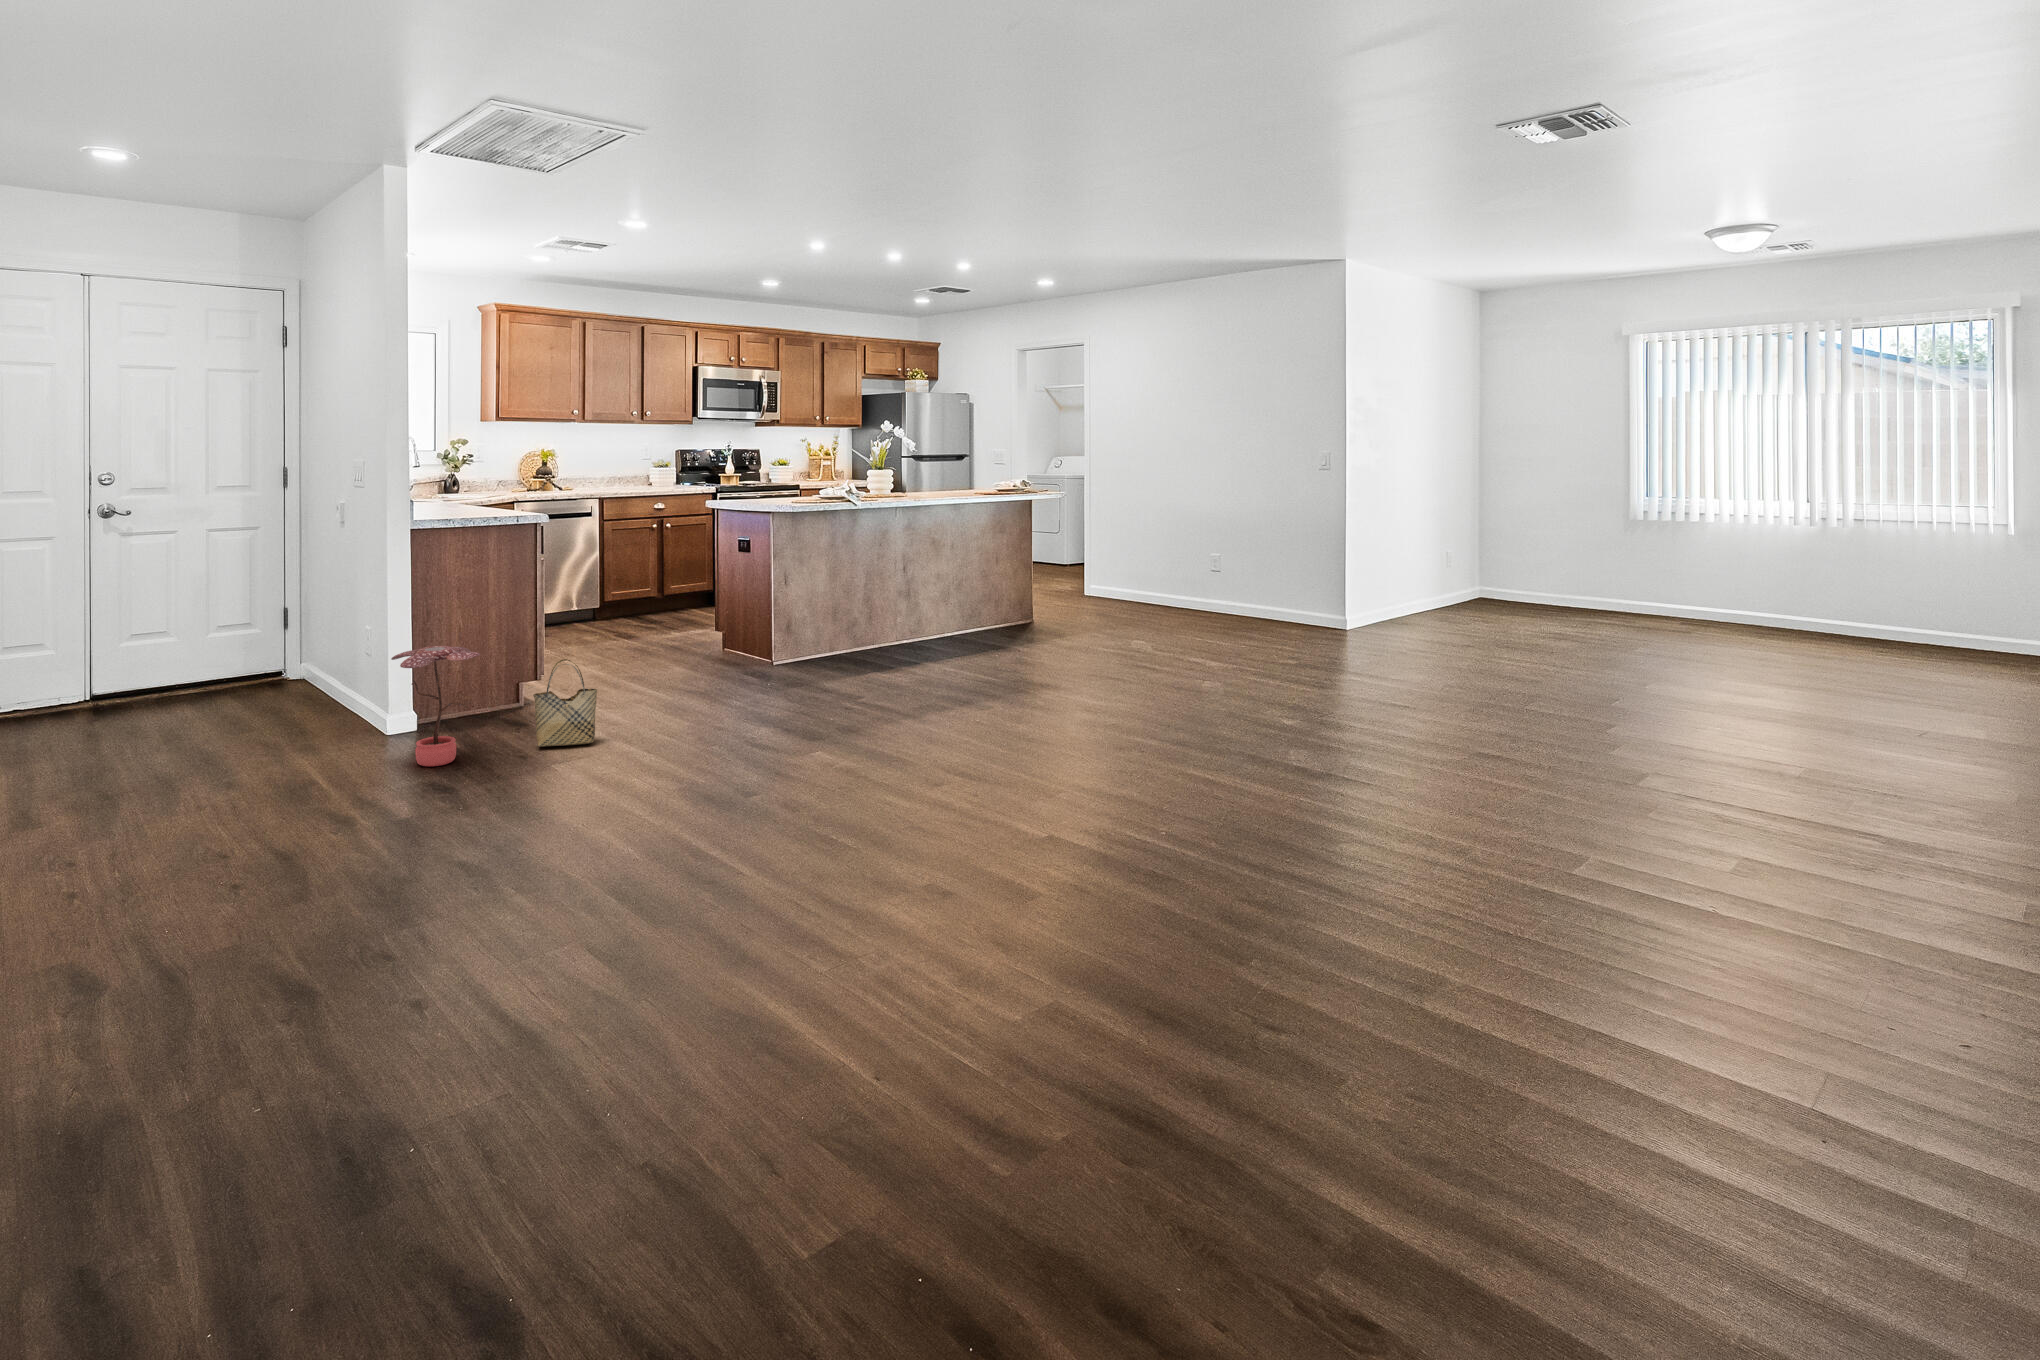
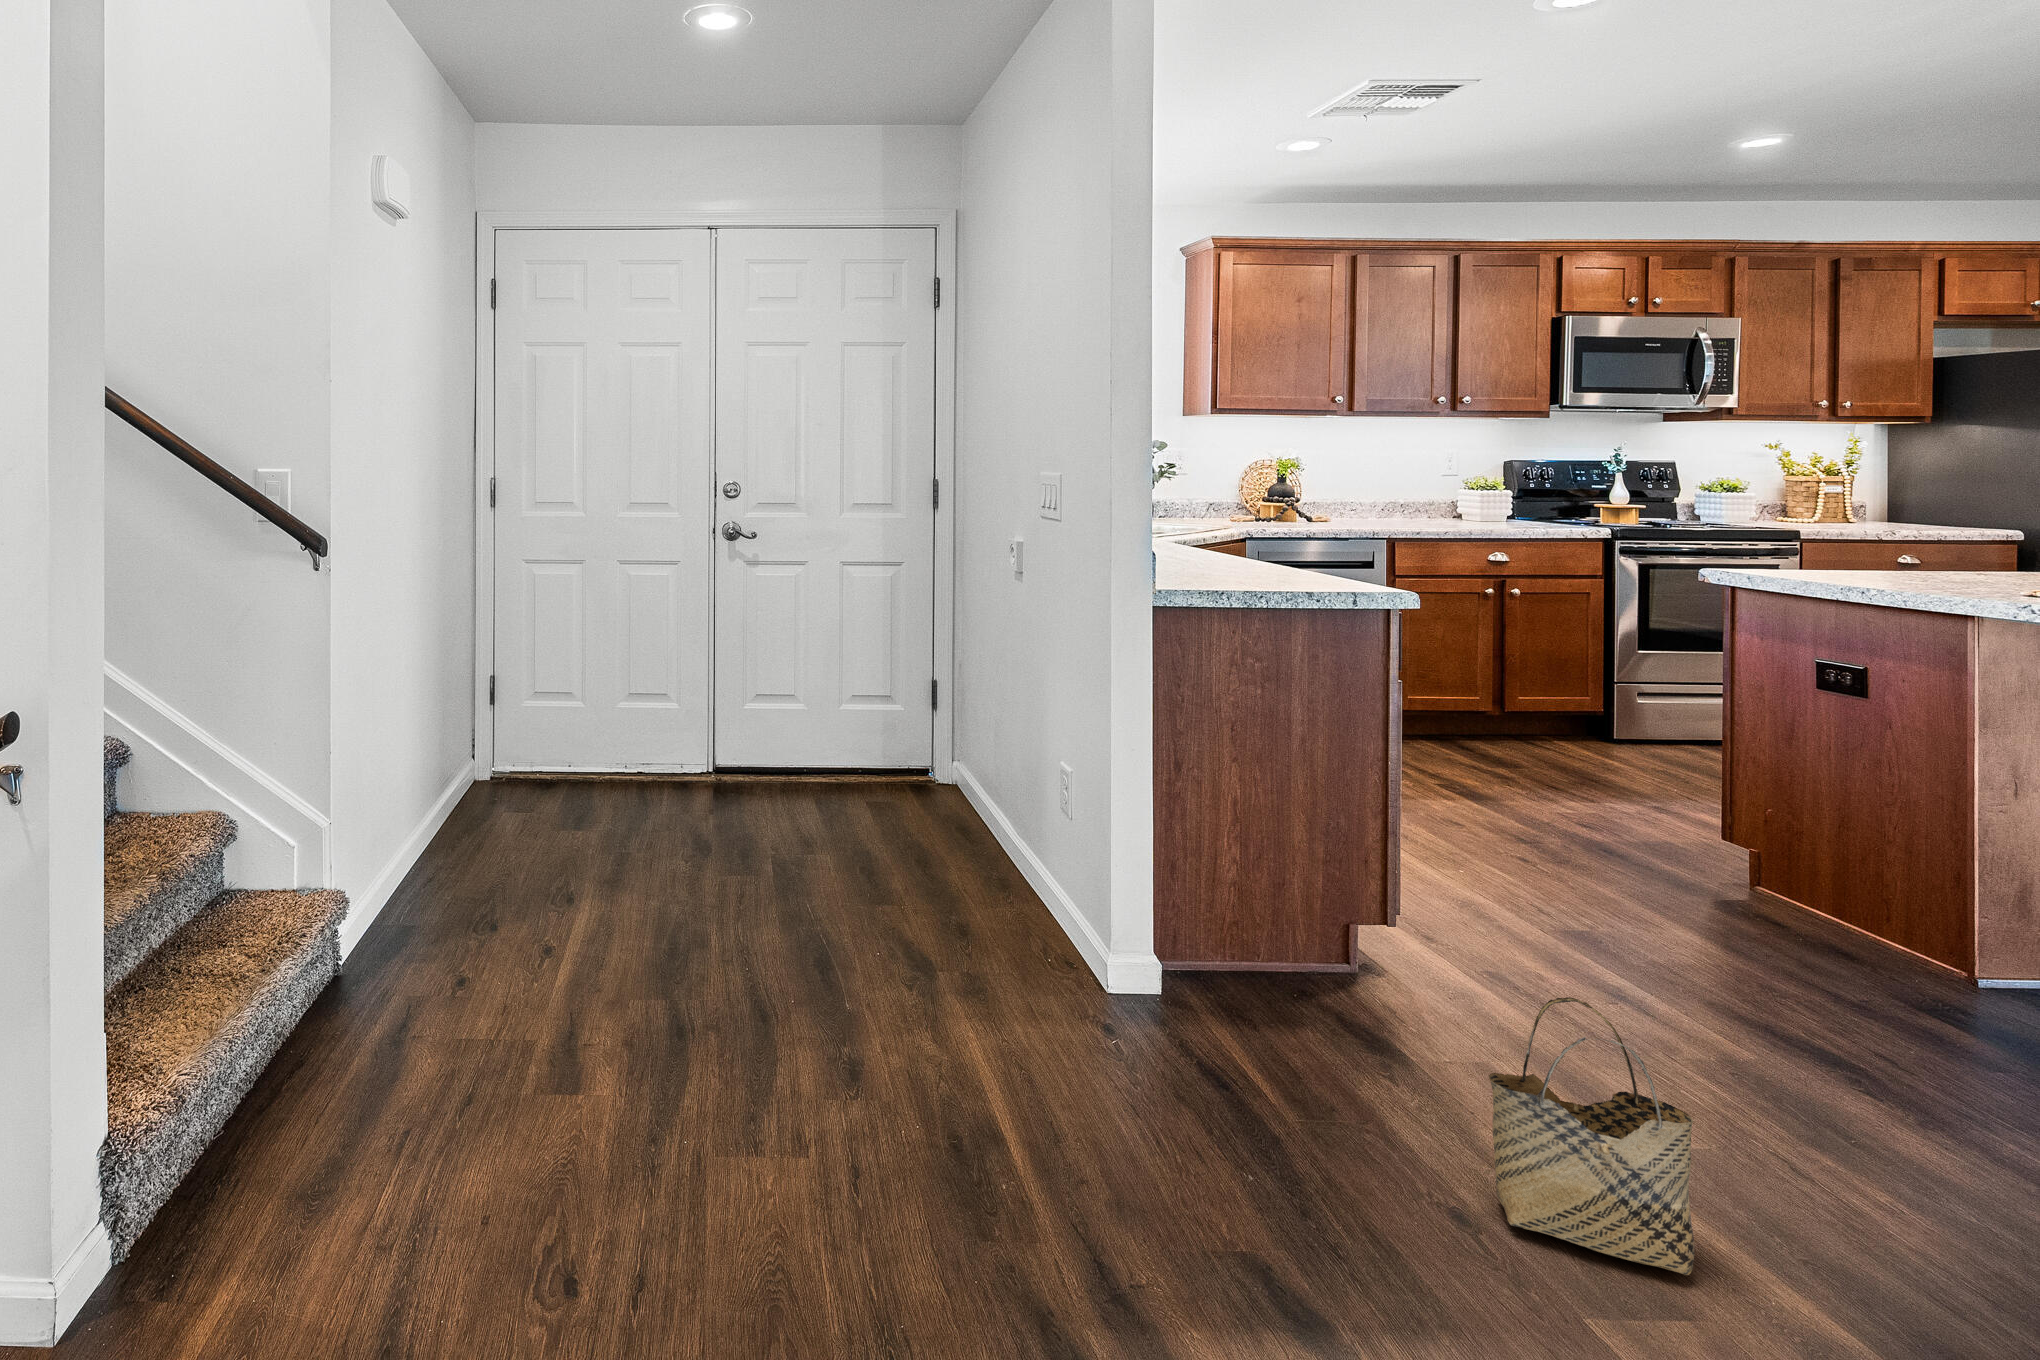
potted plant: present [391,646,480,766] -> none [1138,895,1366,1206]

